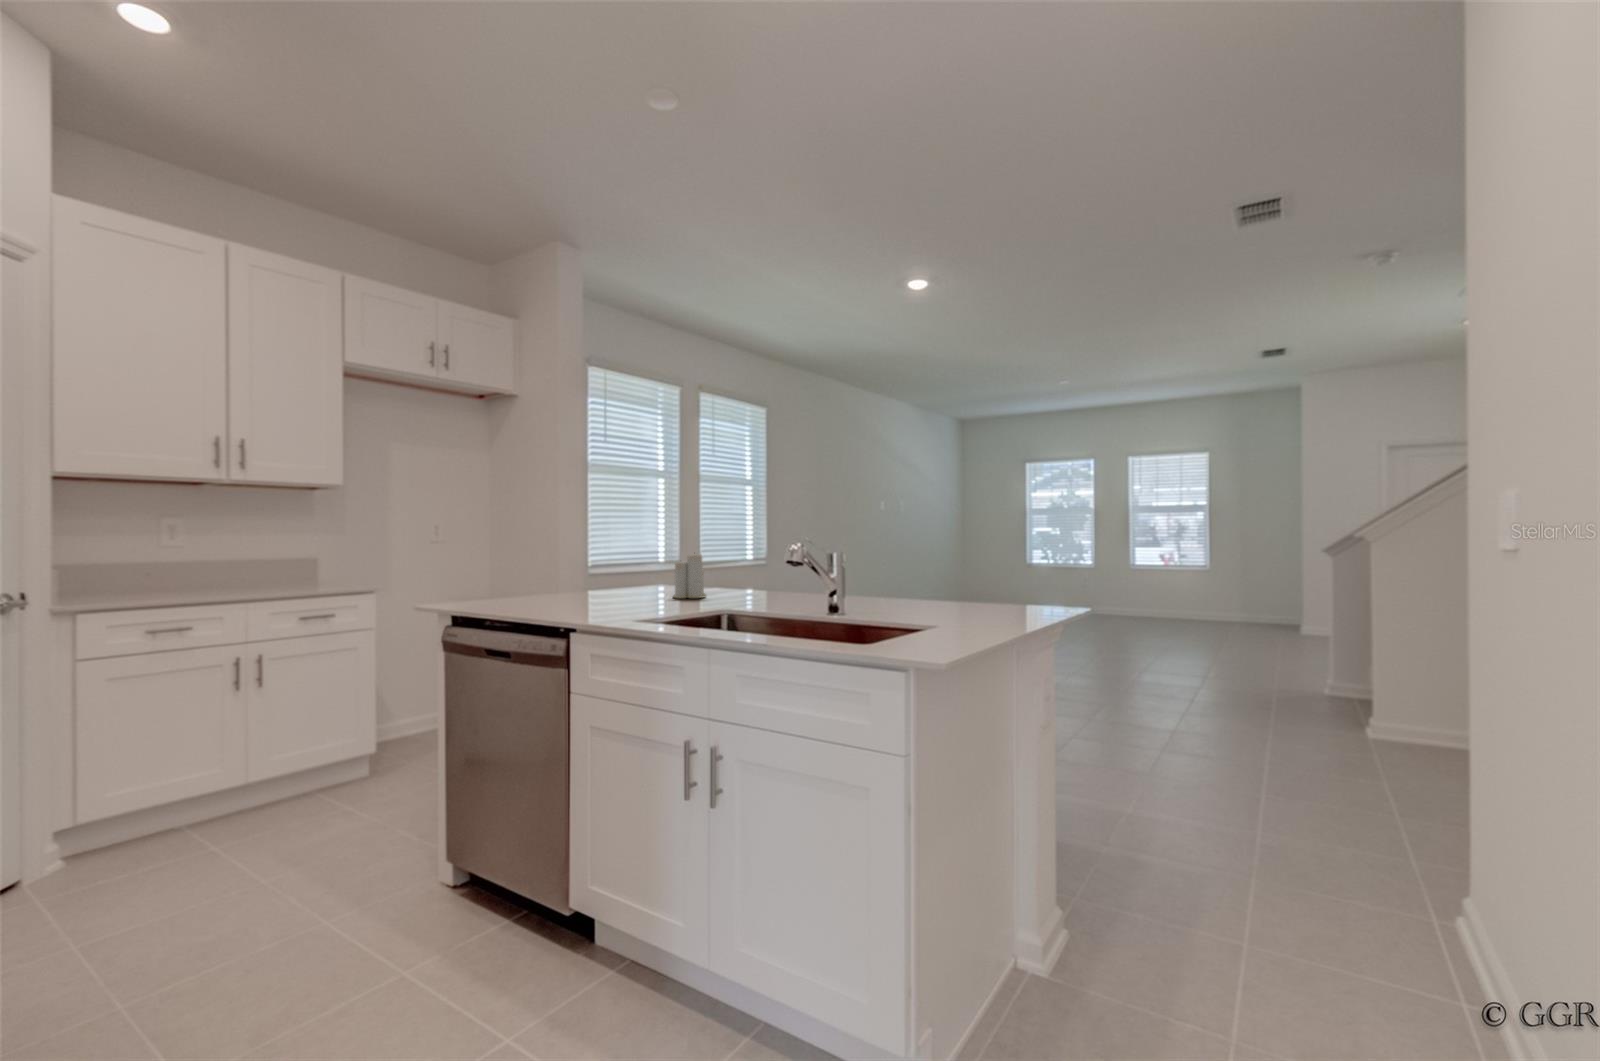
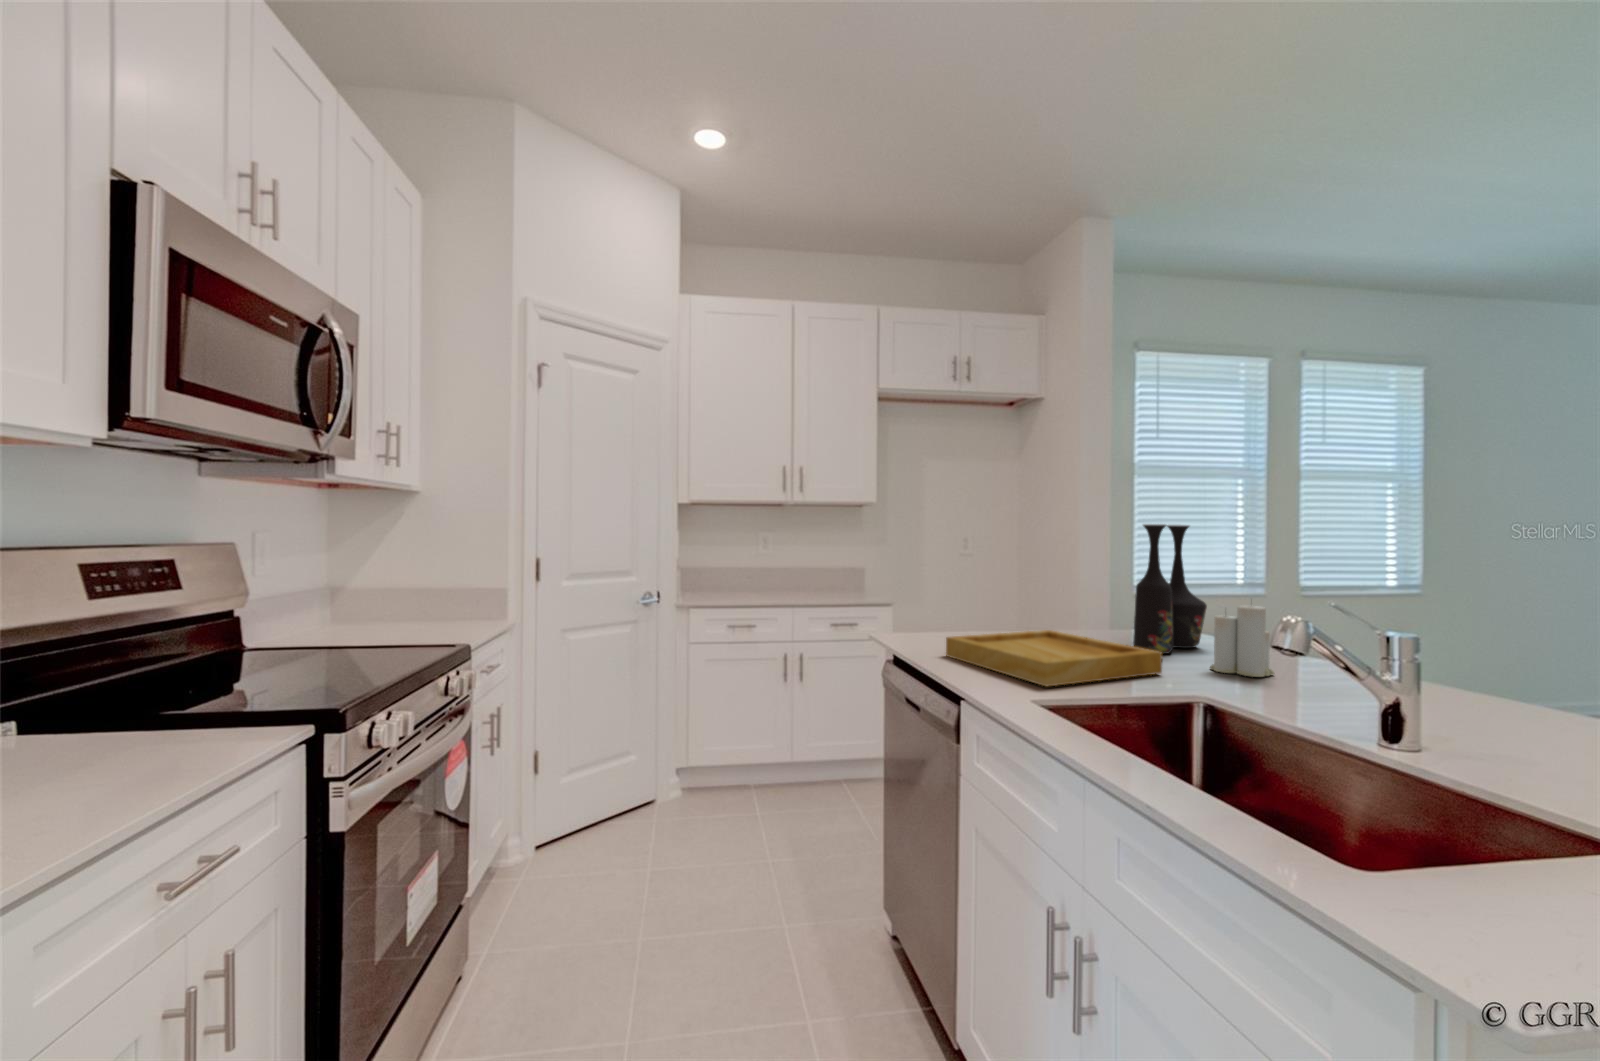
vase: none [621,503,664,595] -> present [1133,524,1207,654]
tray: none [490,585,648,612] -> present [946,630,1162,687]

